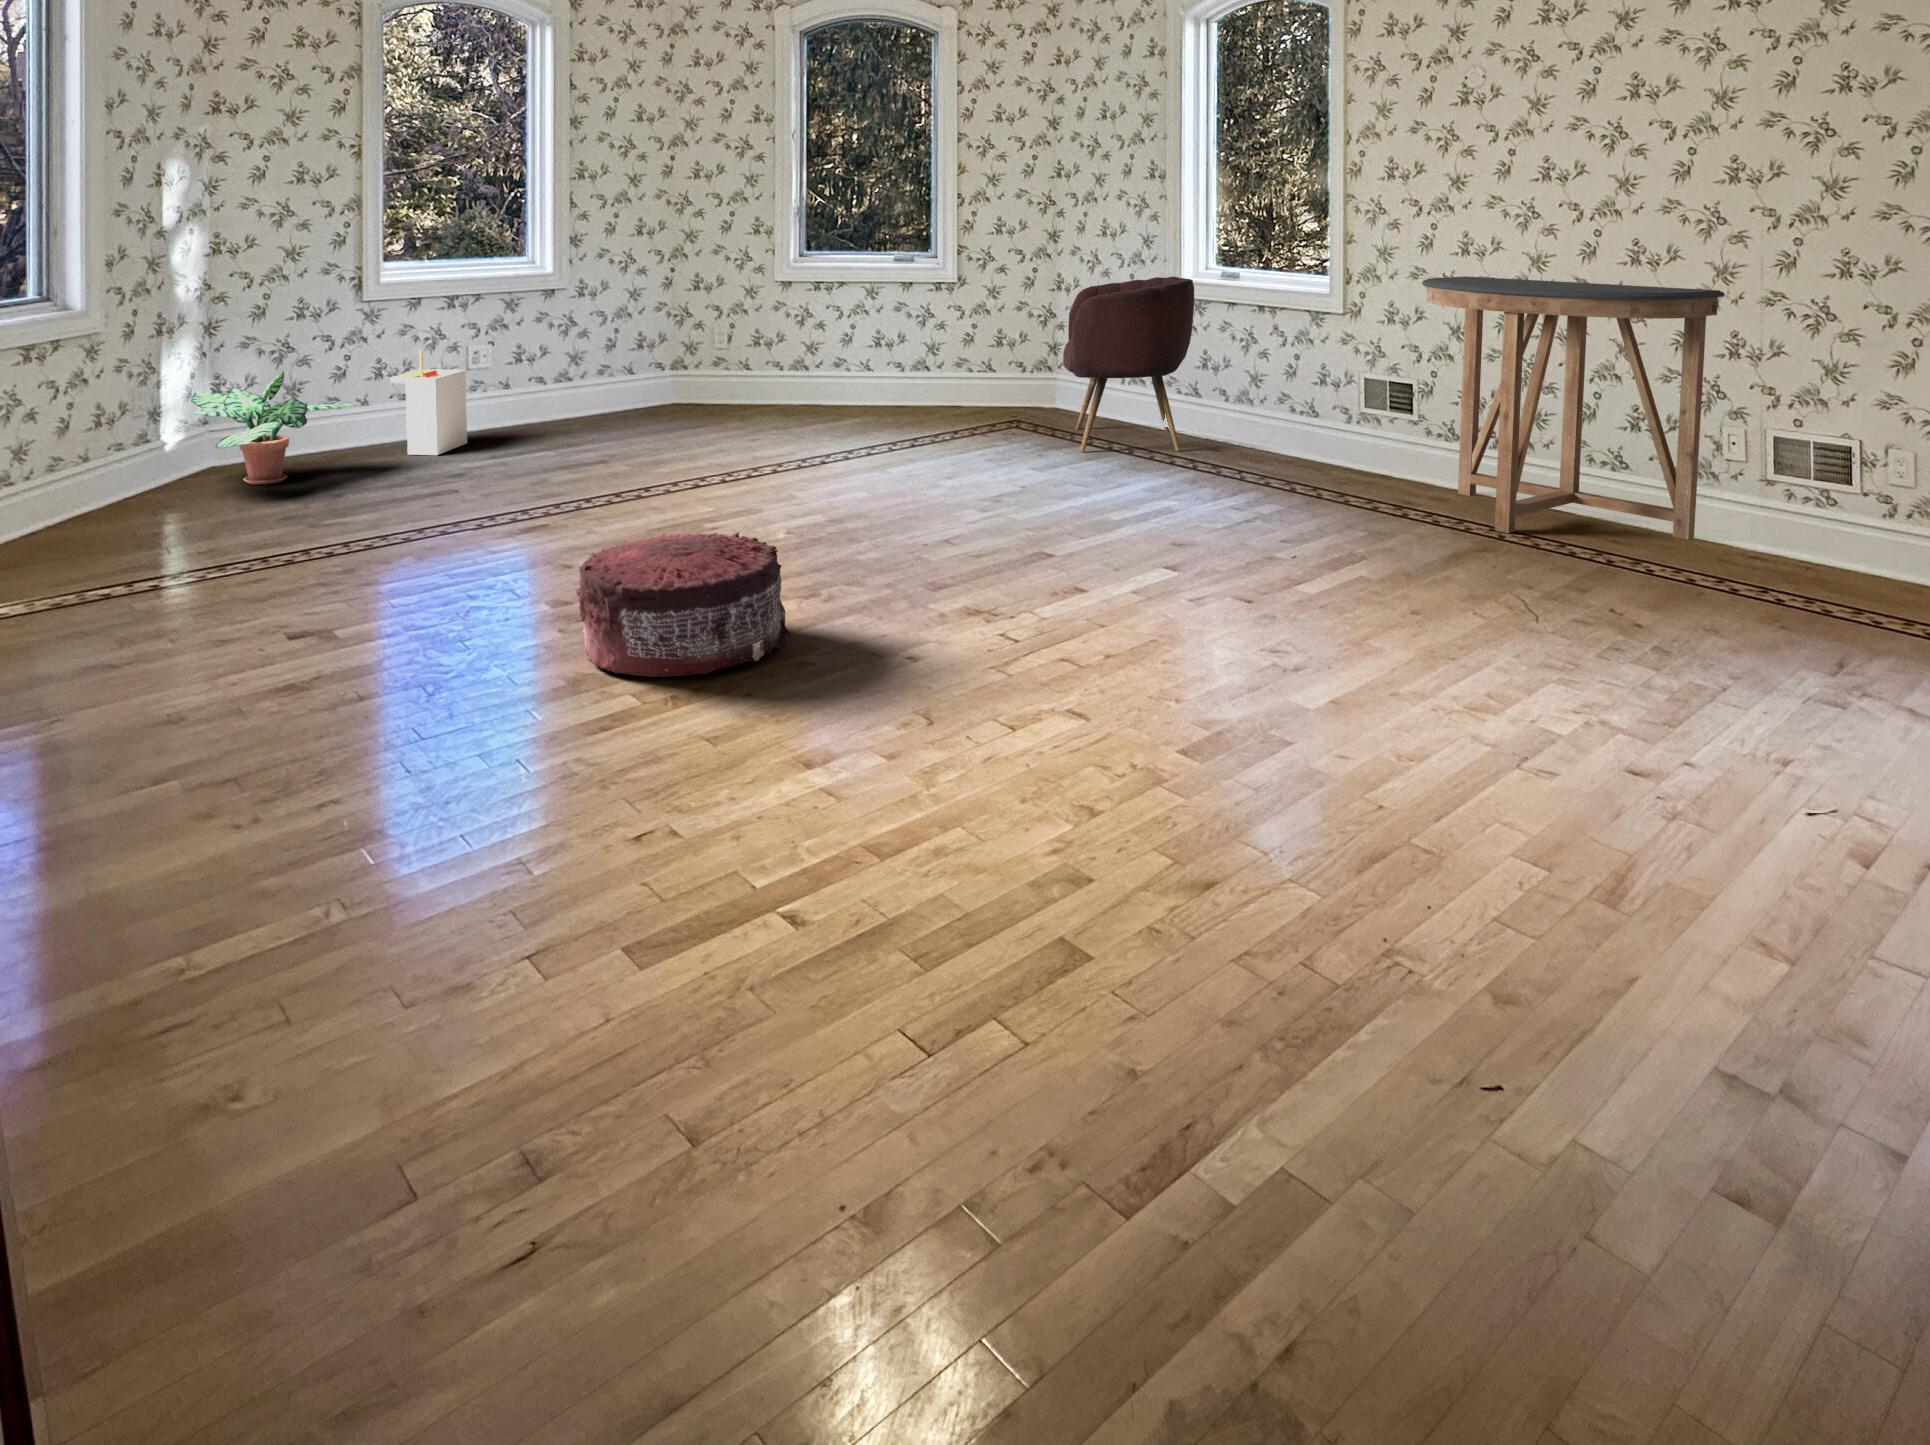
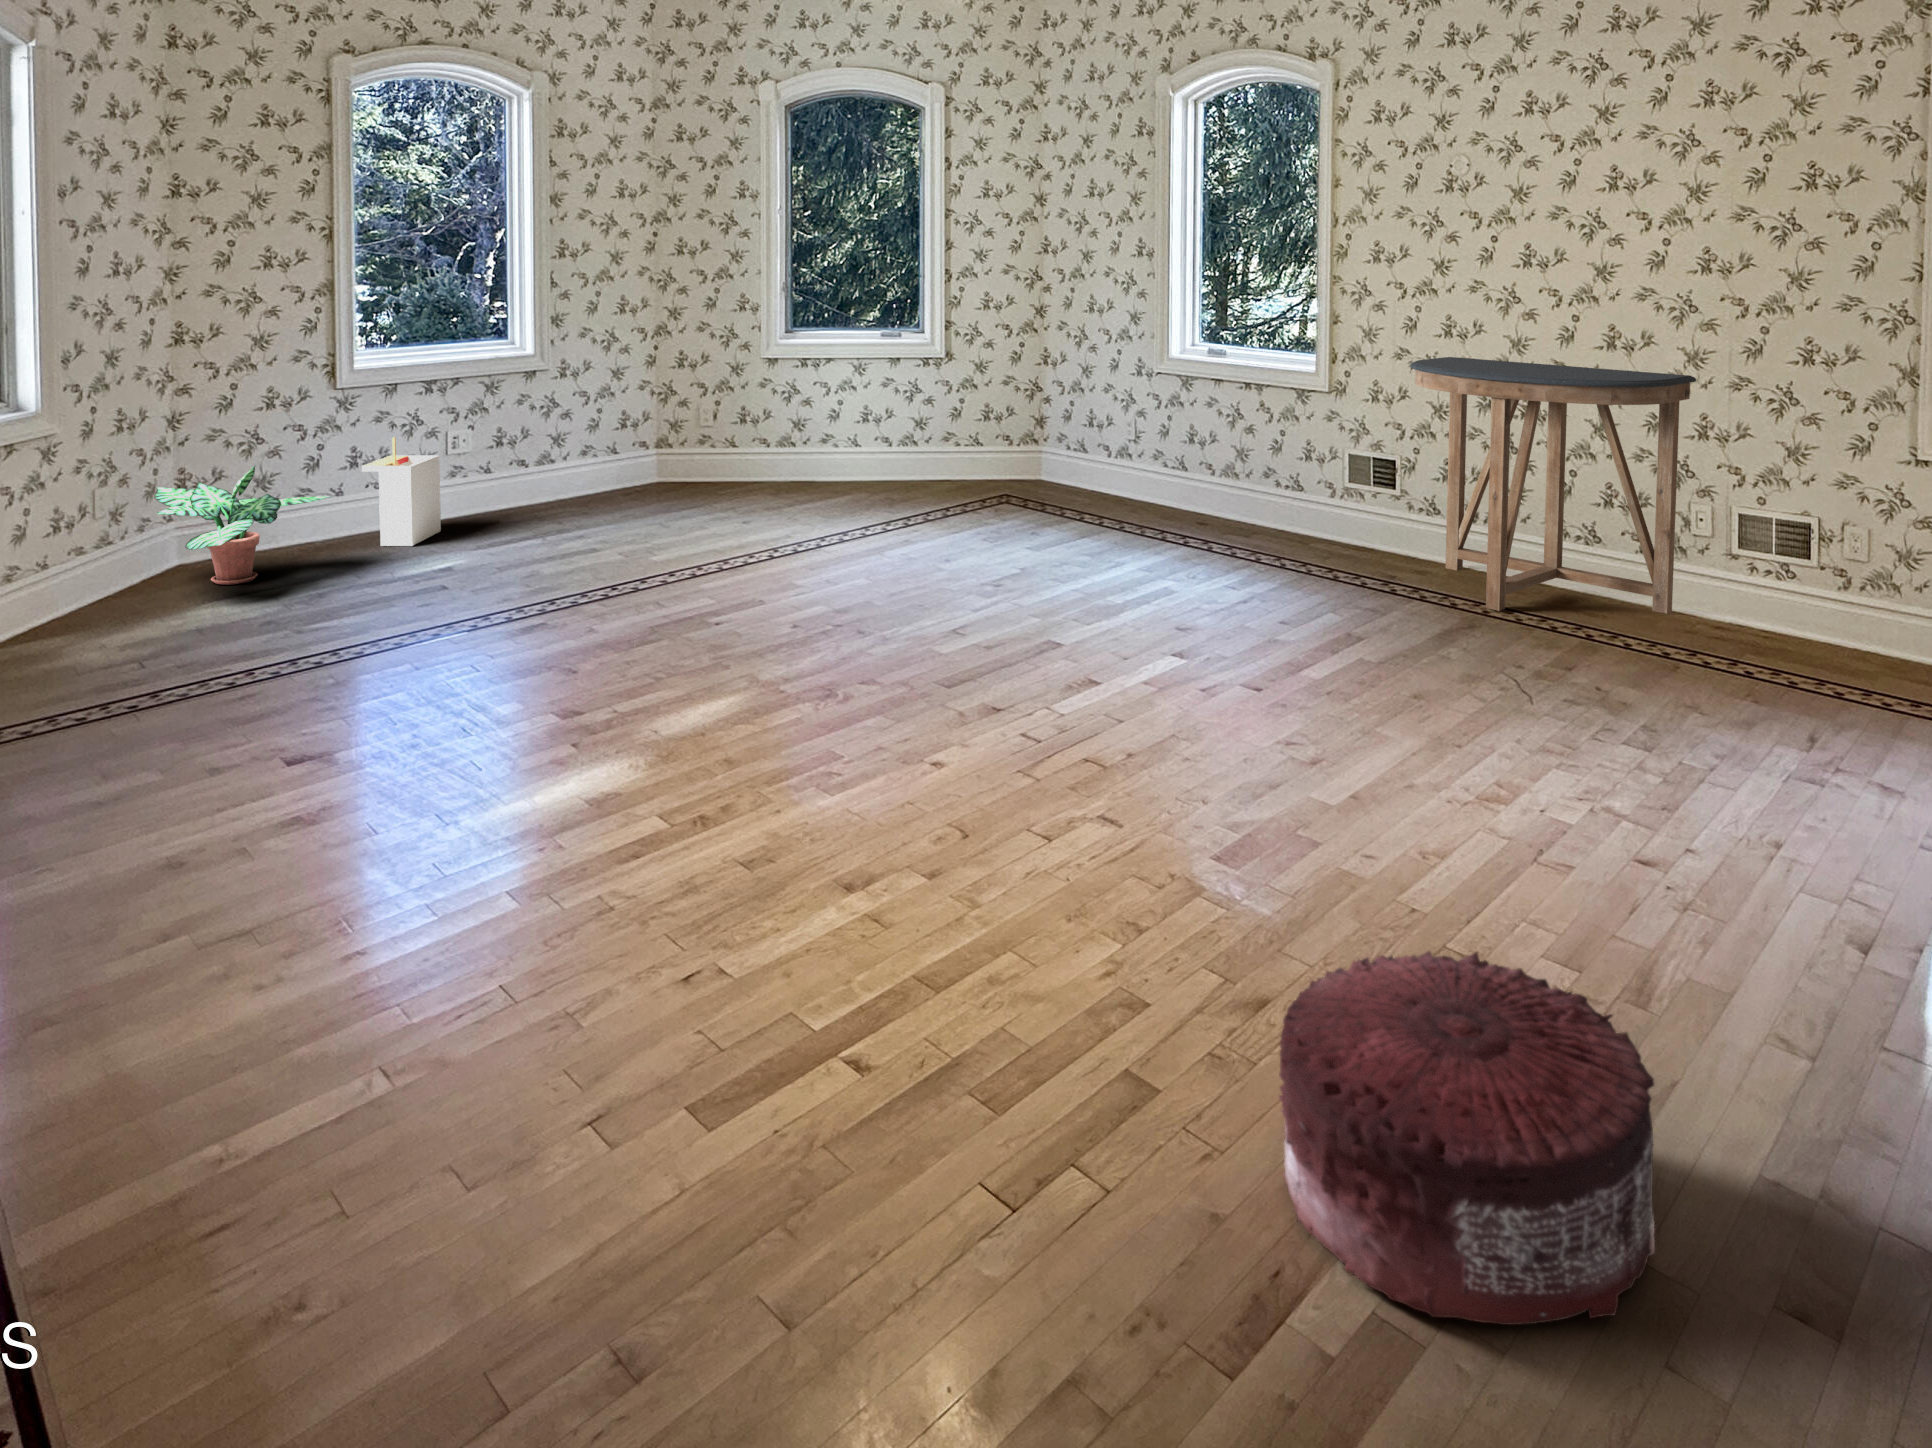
armchair: present [1063,277,1194,451] -> none [1053,351,1182,529]
pouf: present [575,532,790,677] -> present [1279,951,1655,1325]

